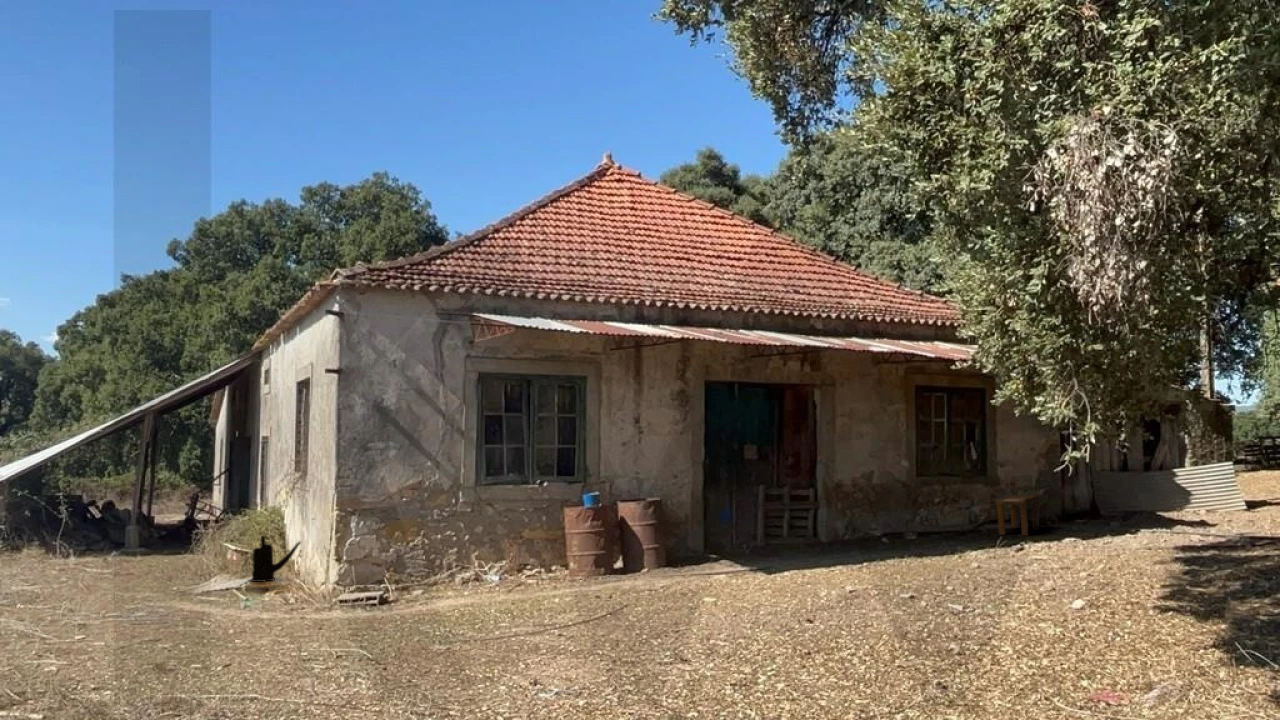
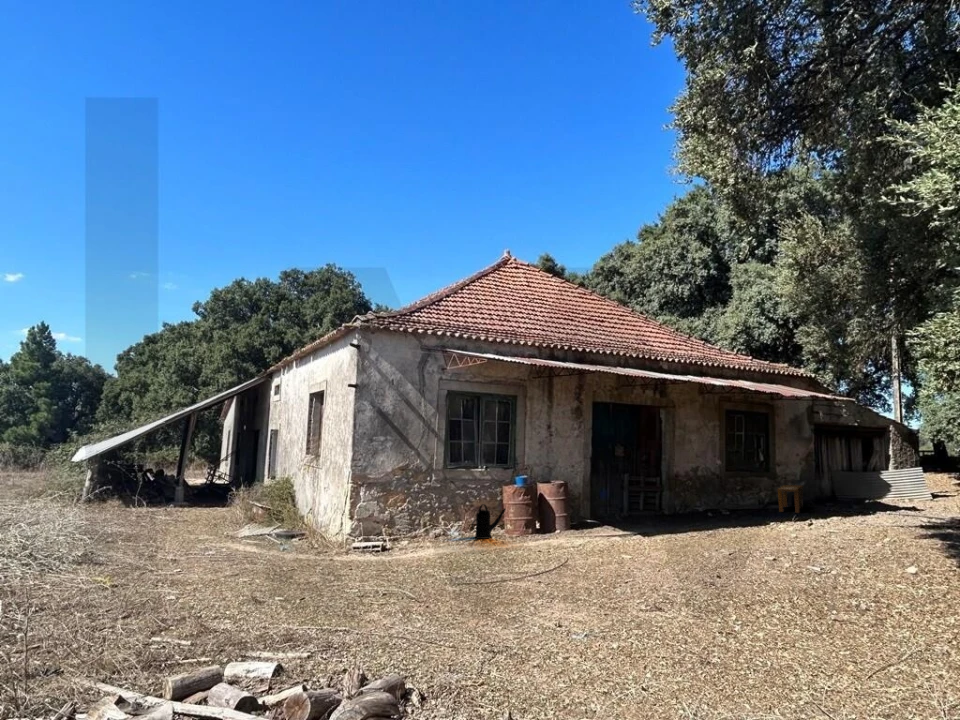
watering can: present [252,536,301,582] -> present [472,504,506,539]

